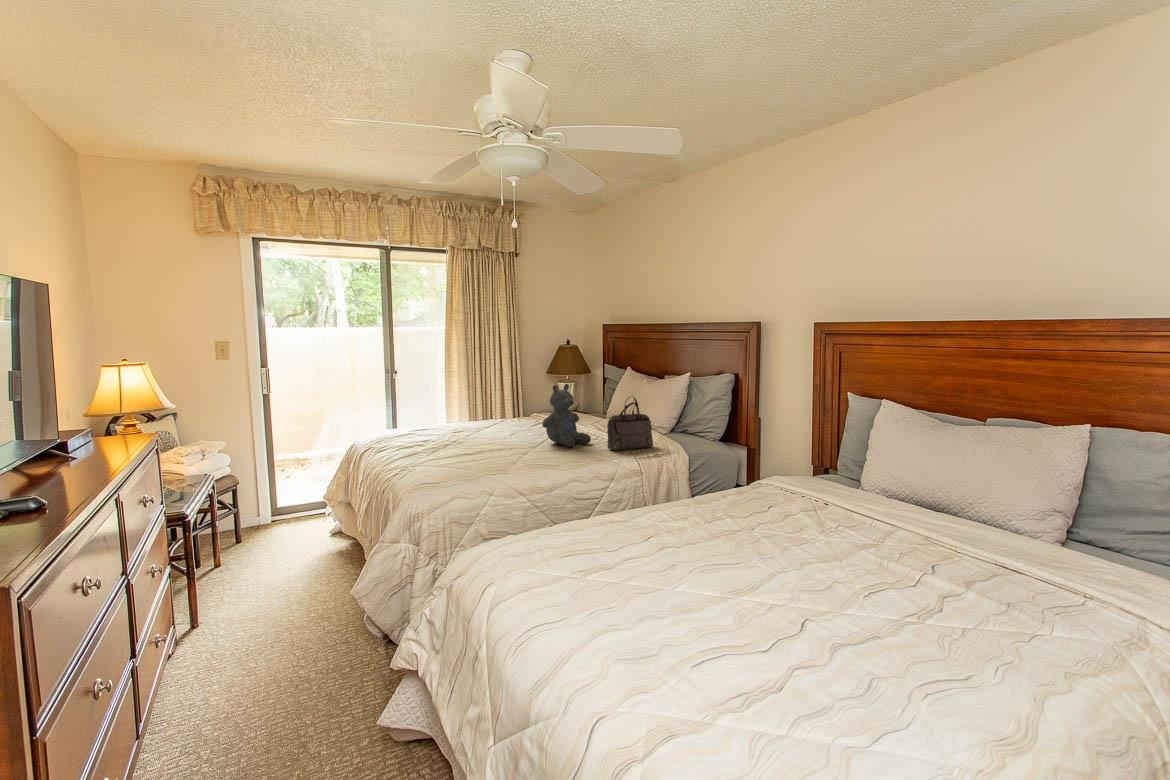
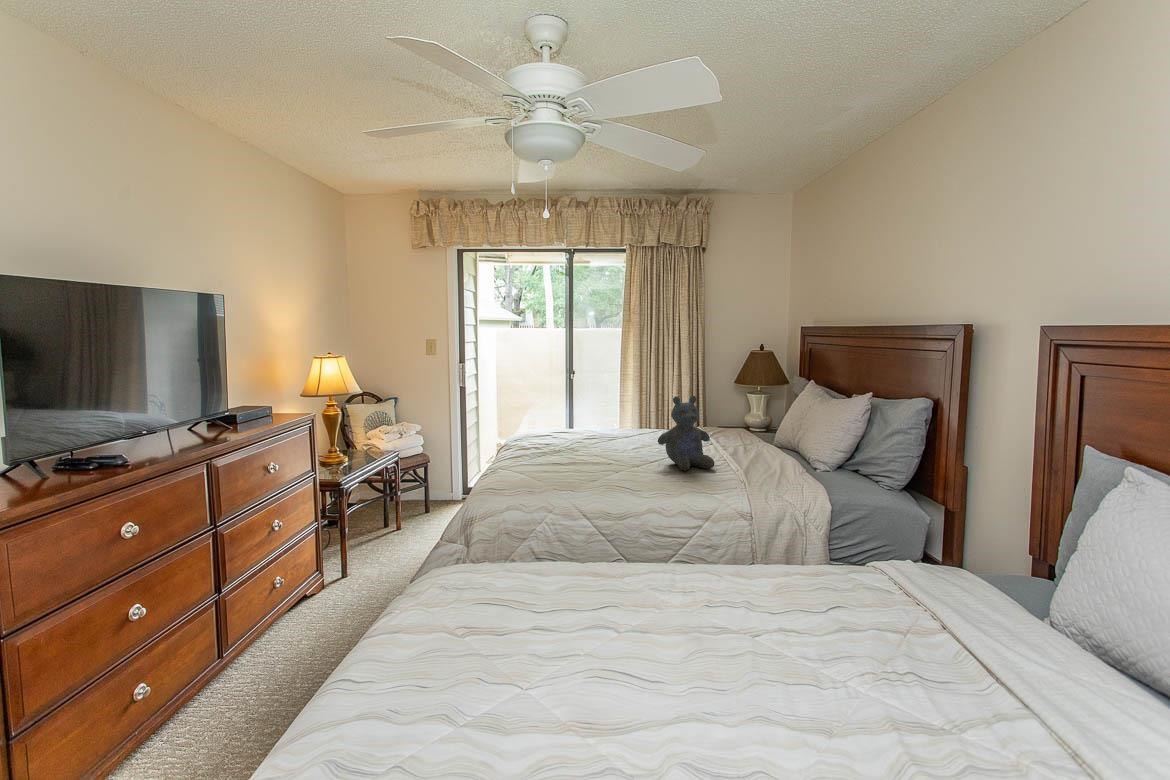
handbag: present [607,397,653,450] -> none [722,417,787,485]

